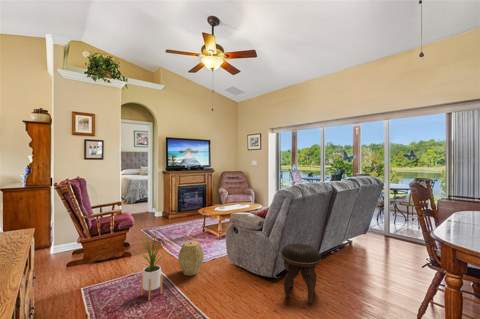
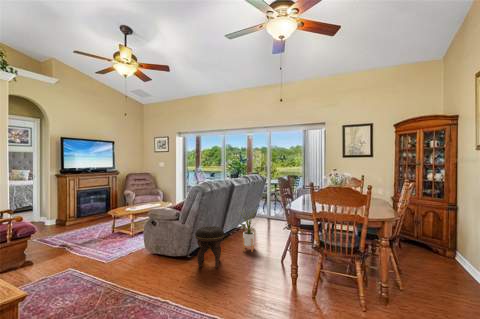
house plant: present [141,231,165,300] -> present [243,213,254,251]
woven basket: present [178,241,204,276] -> none [98,237,124,269]

